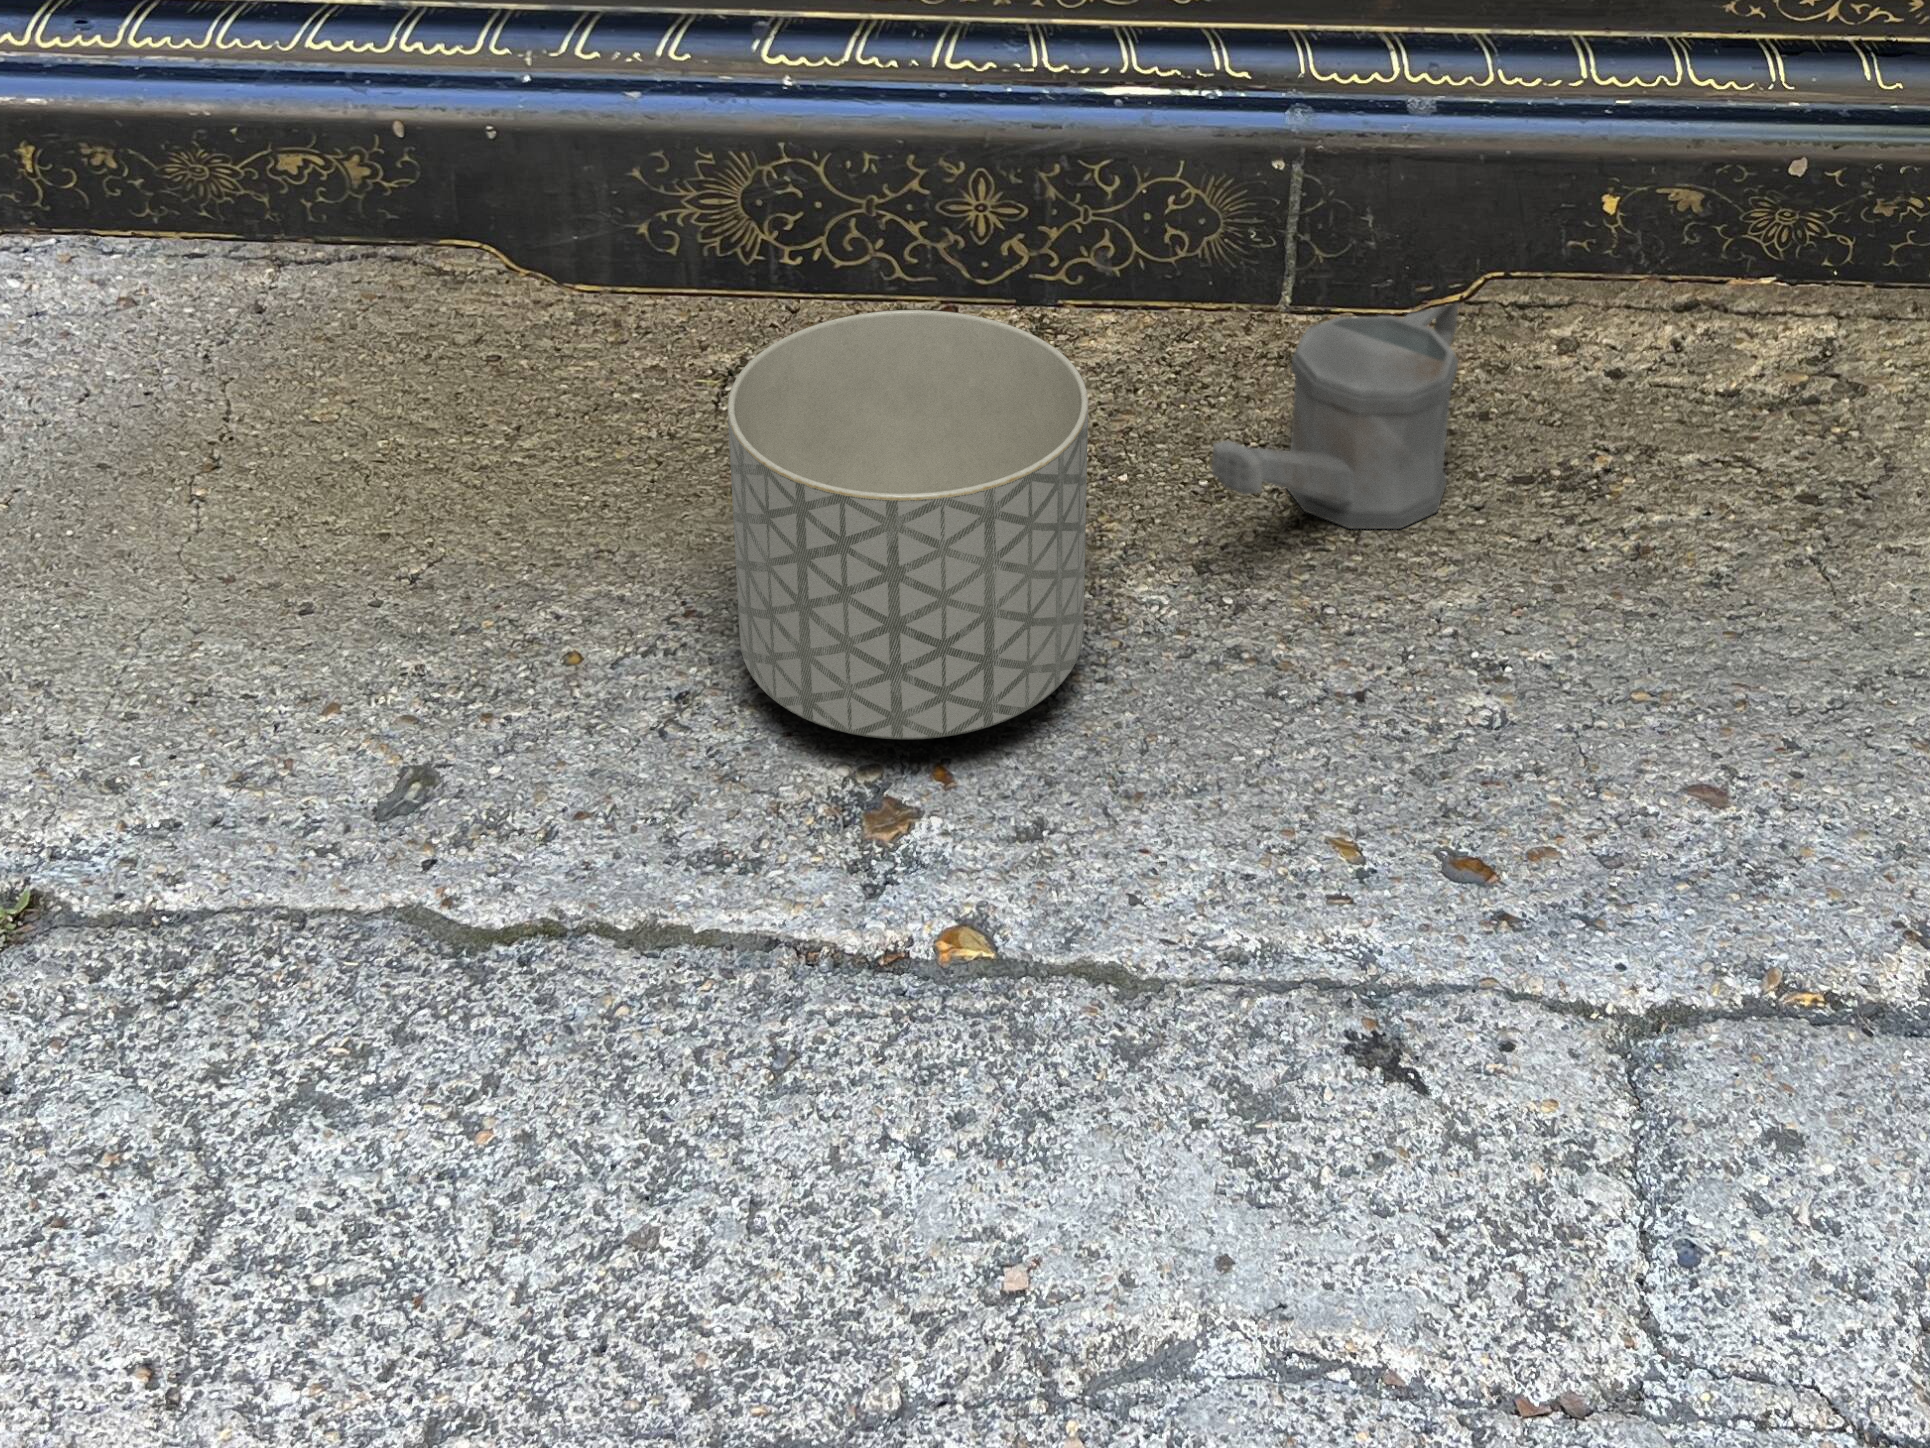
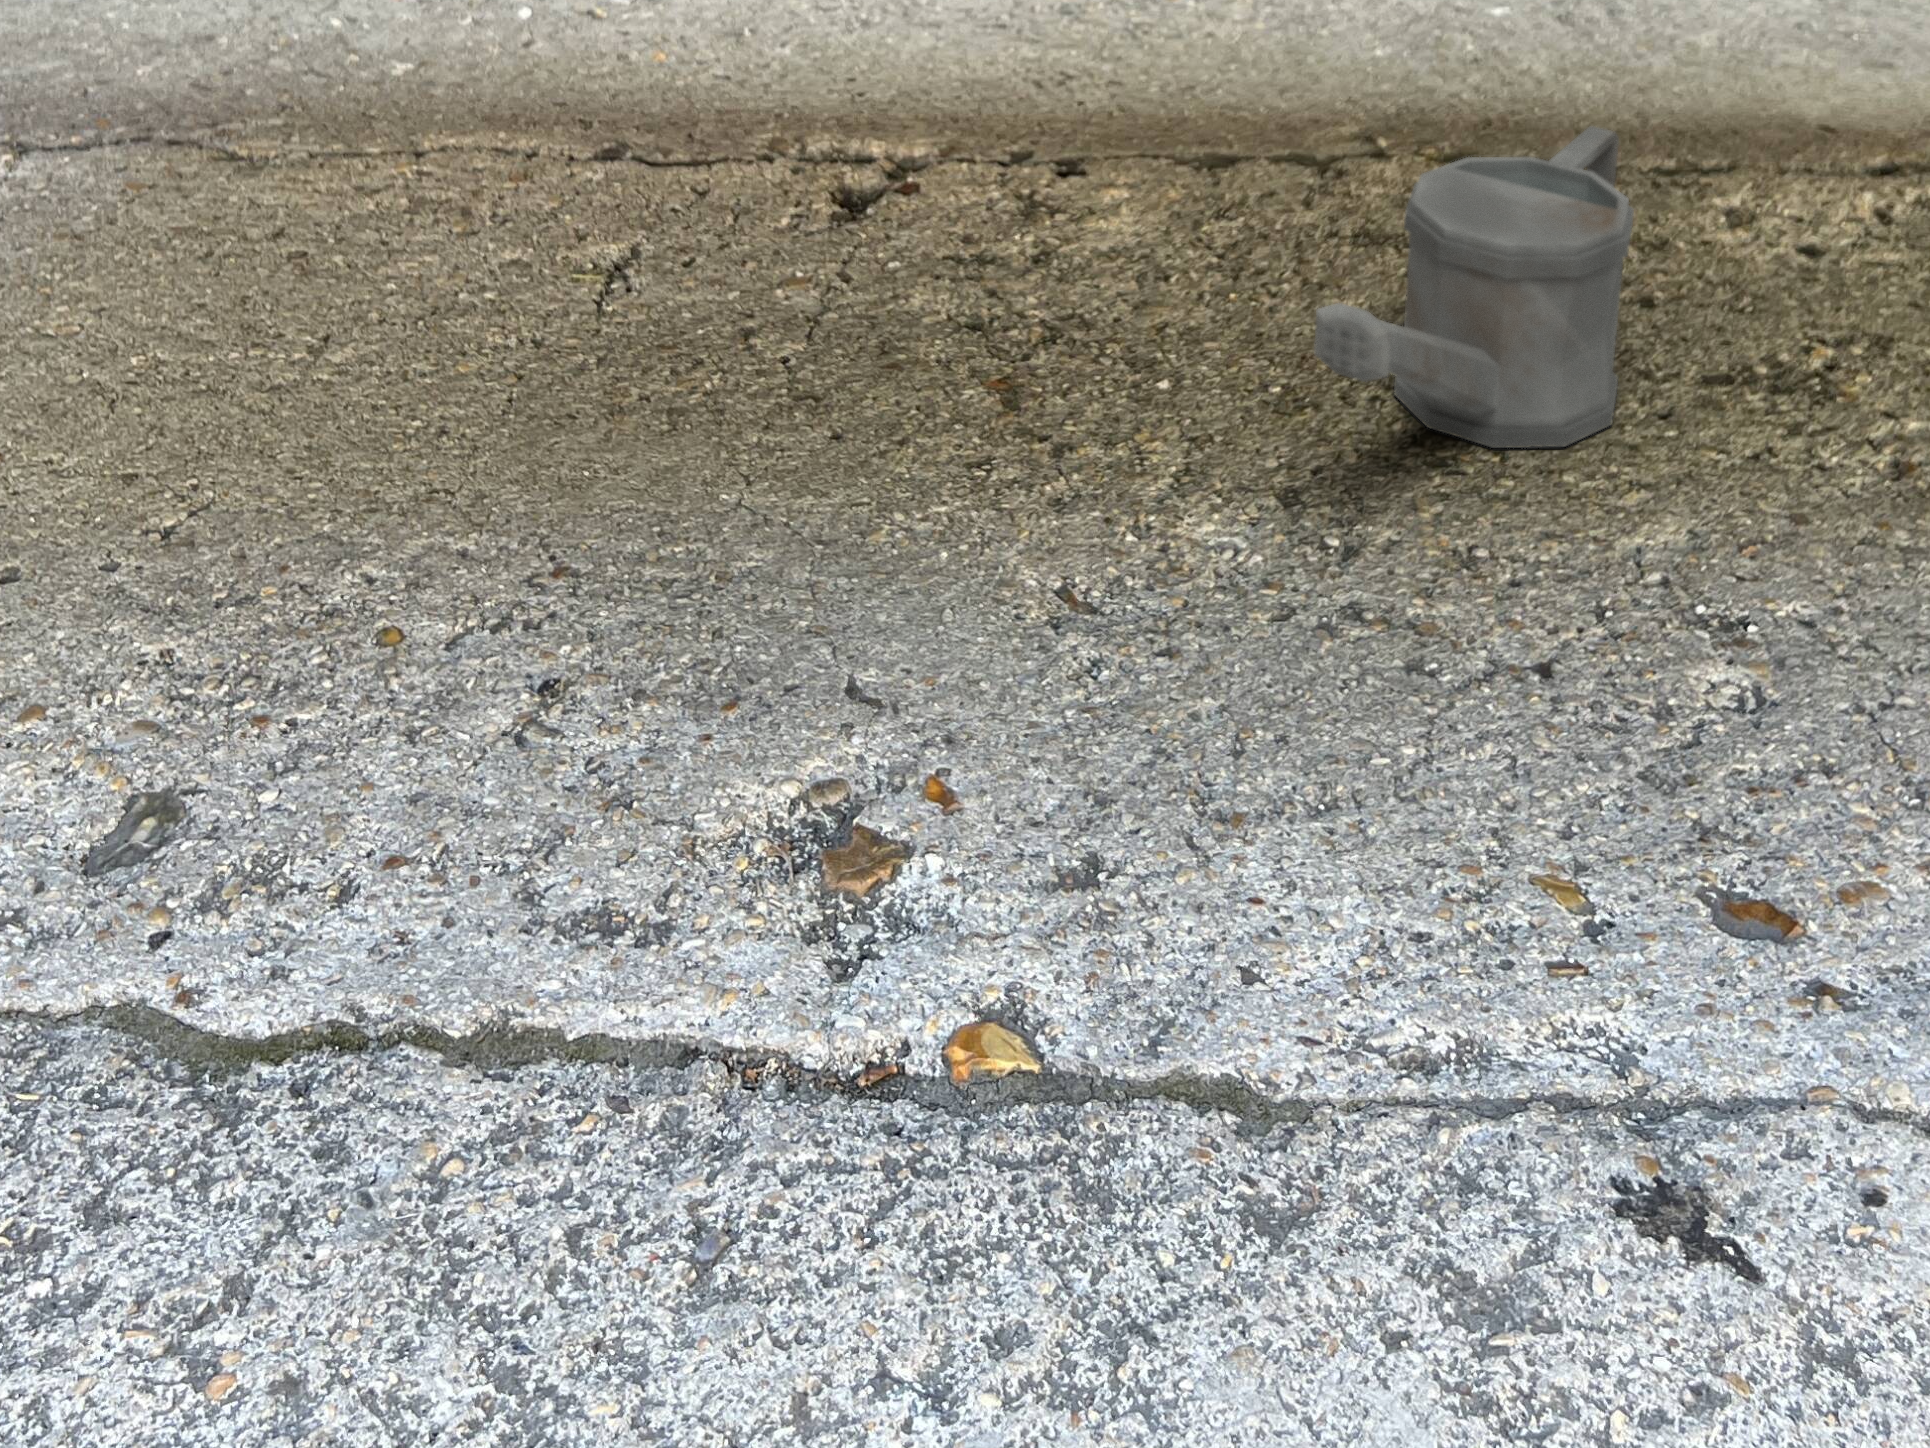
planter: present [727,310,1088,739] -> none [623,121,1150,735]

